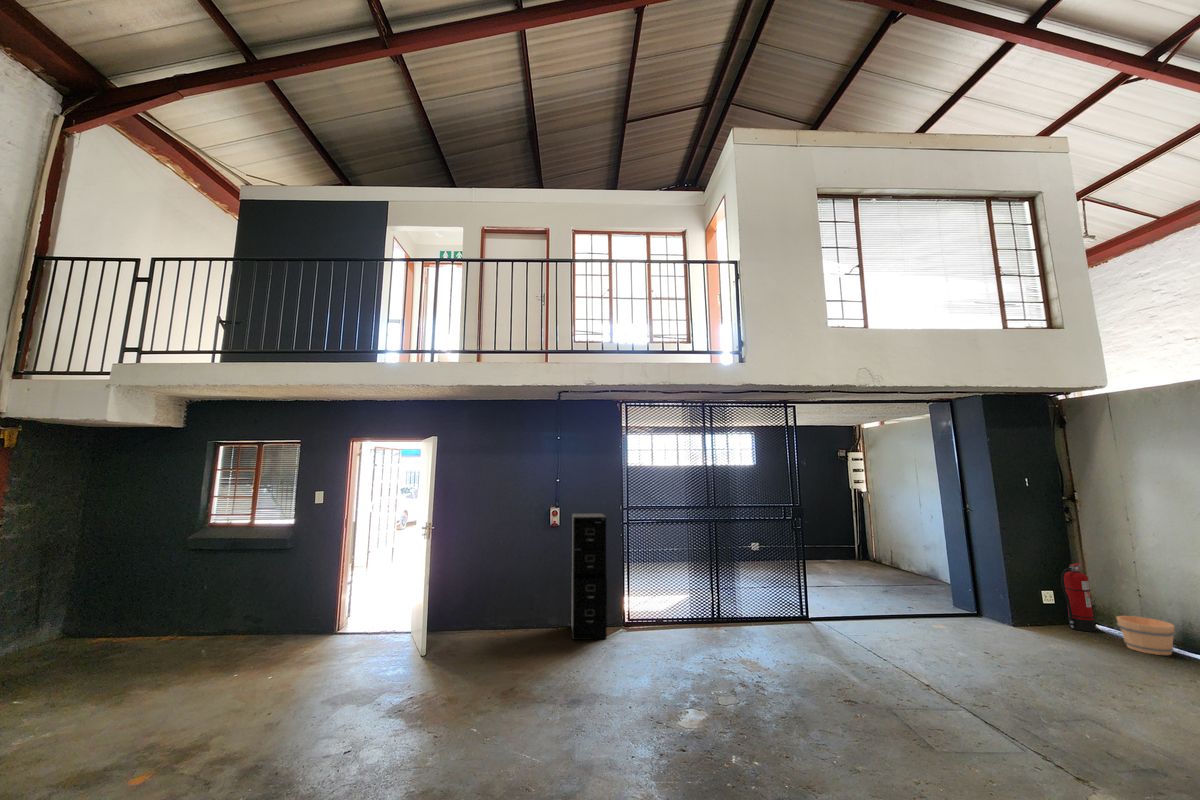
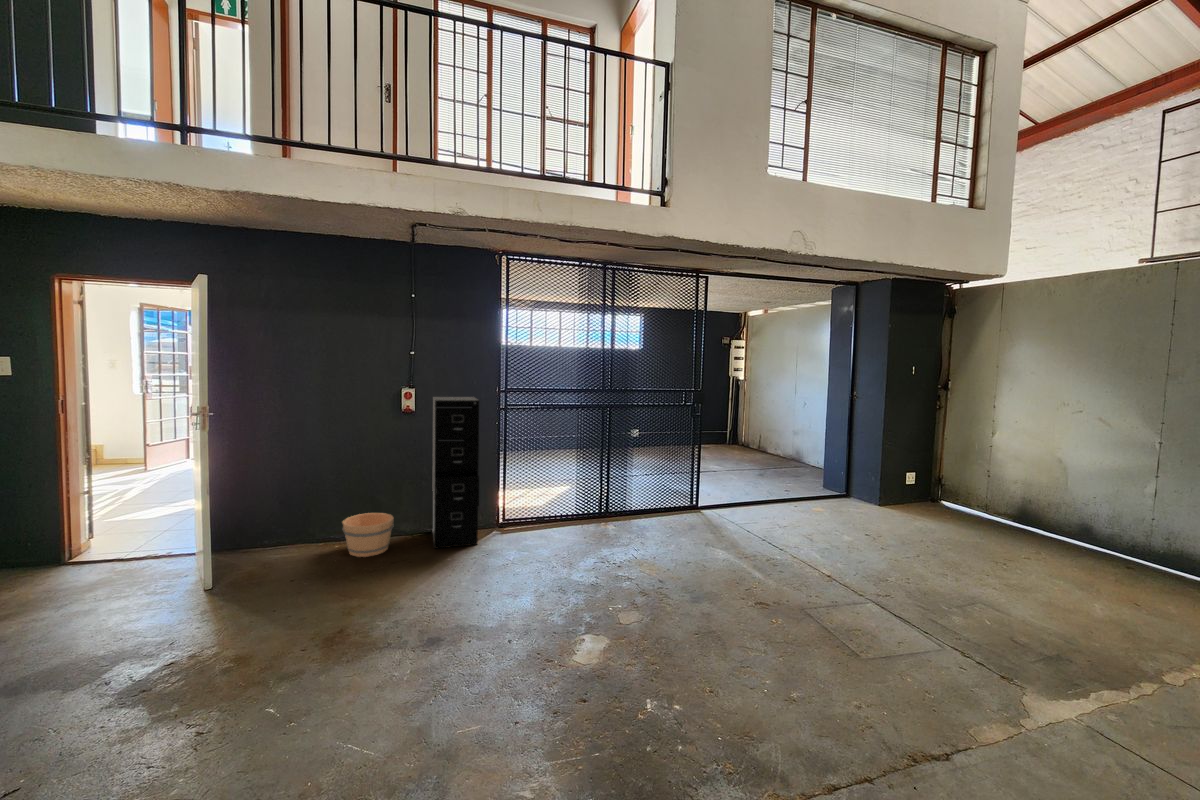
fire extinguisher: present [1061,563,1096,632] -> none [923,448,947,509]
bucket: present [1117,616,1176,655] -> present [342,513,394,557]

